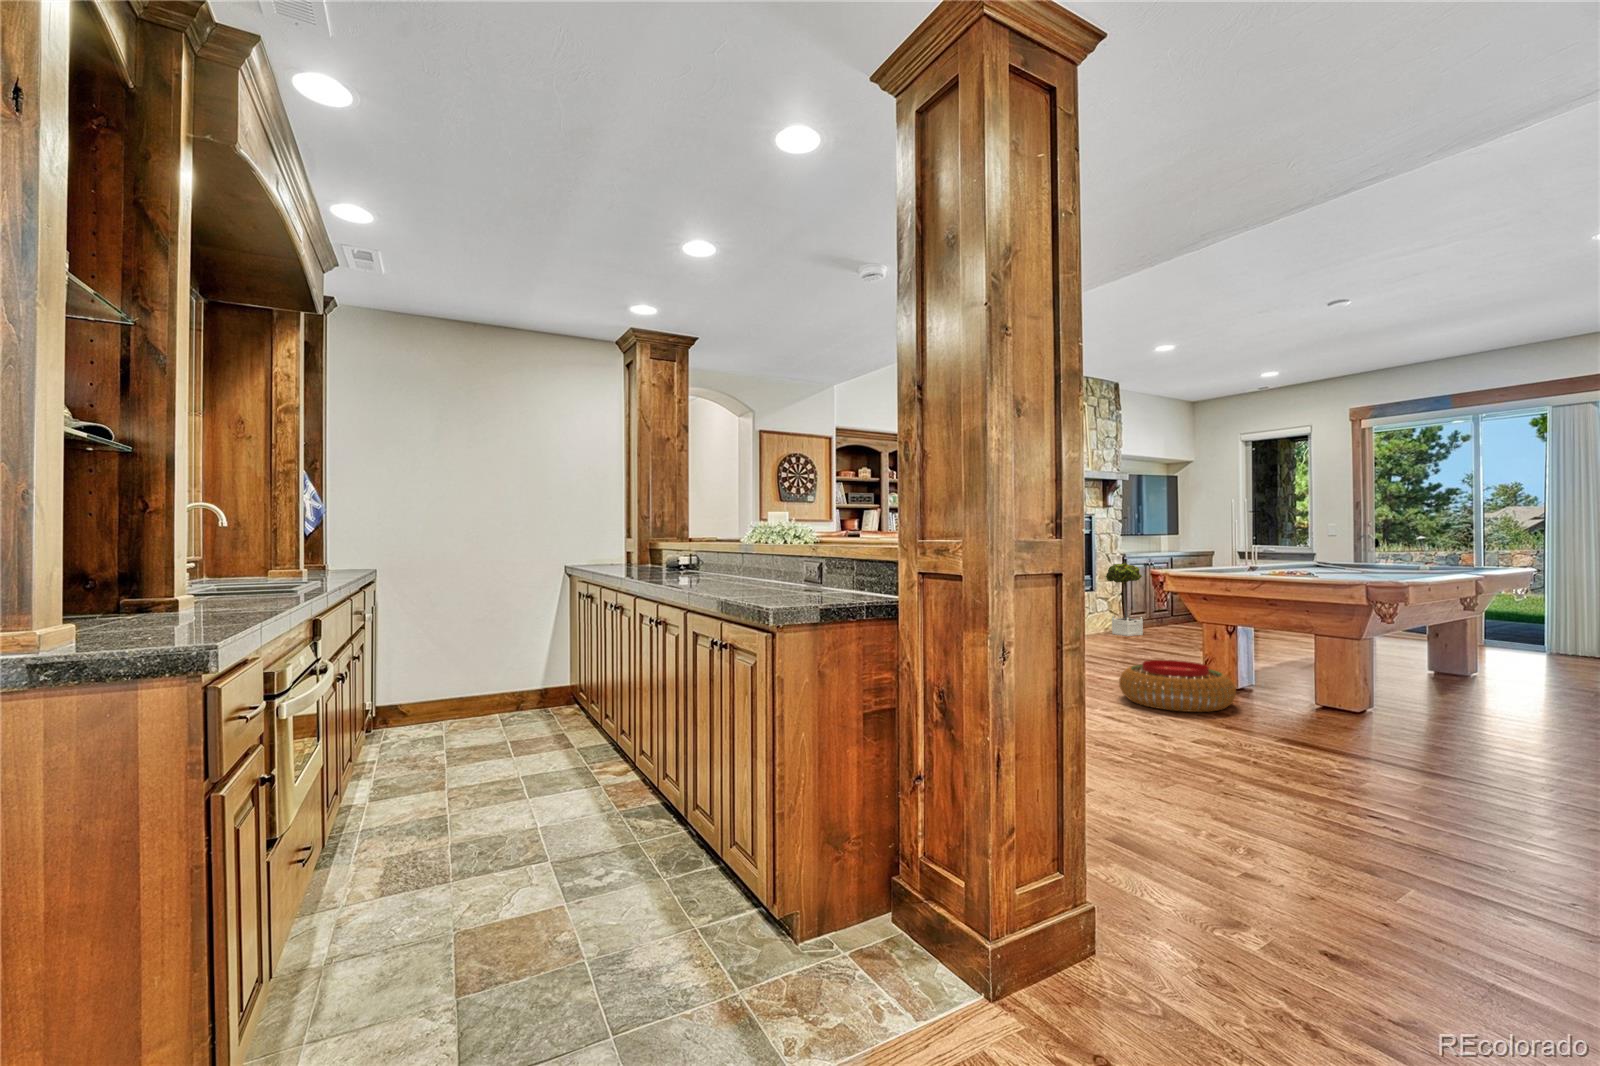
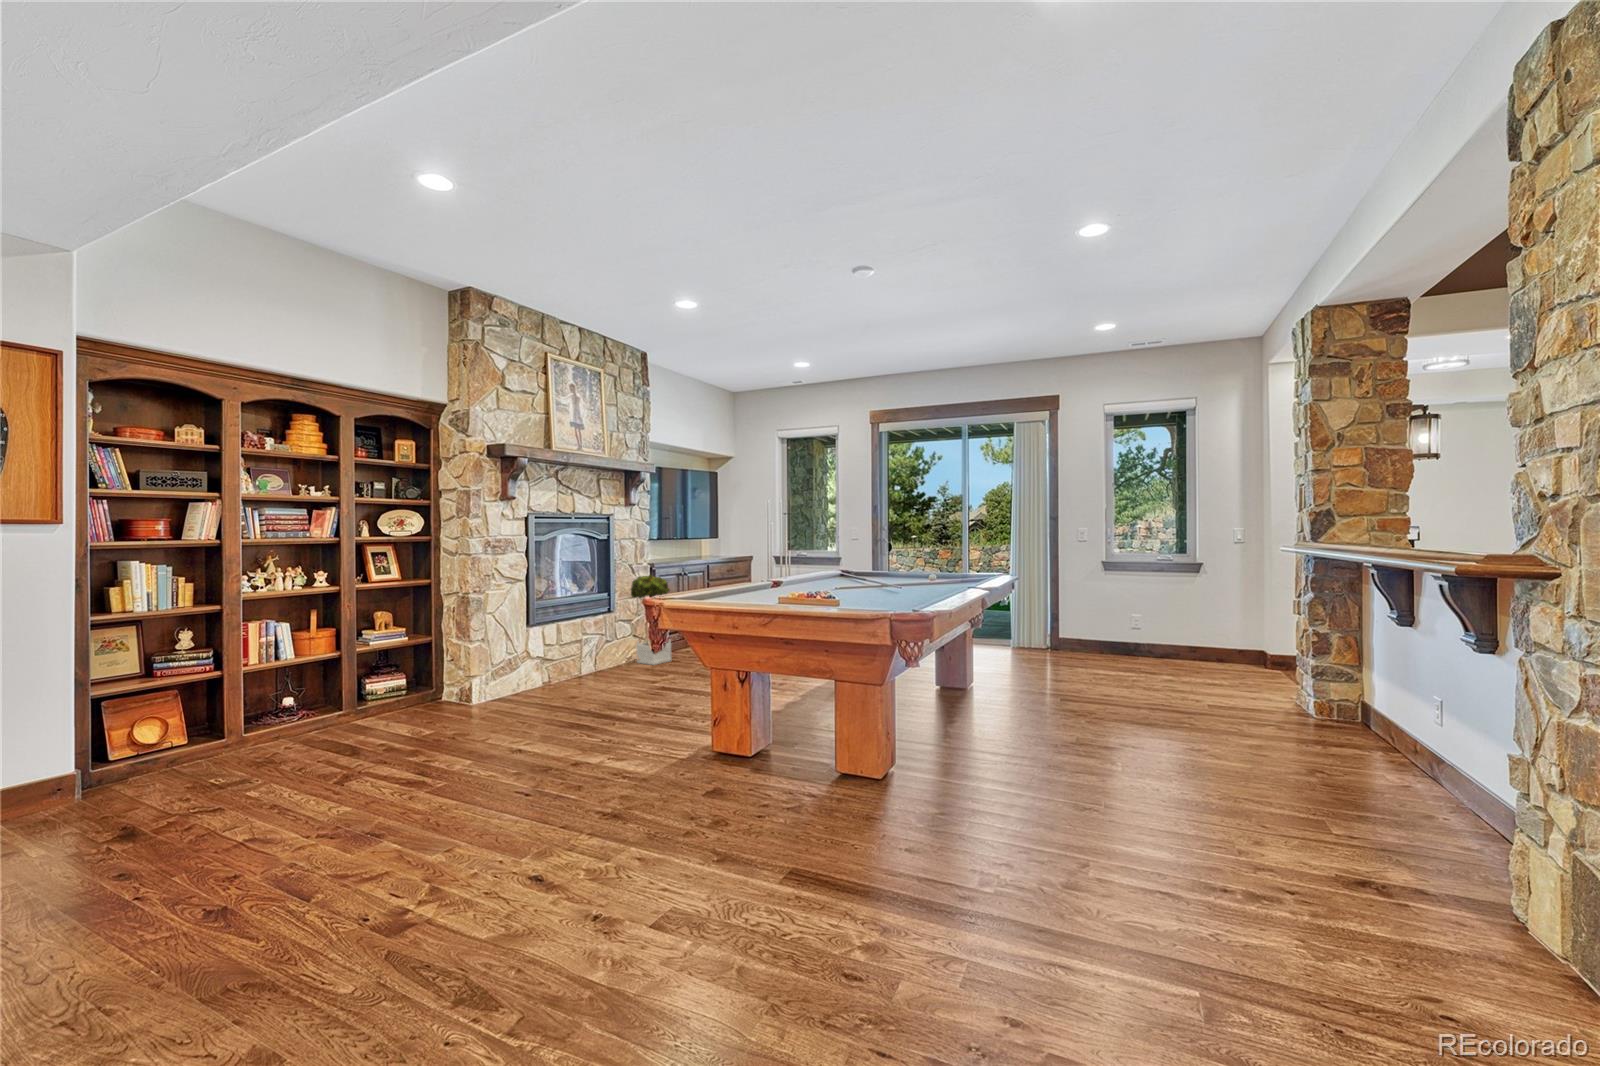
pouf: present [1119,660,1236,712] -> none [585,734,743,830]

